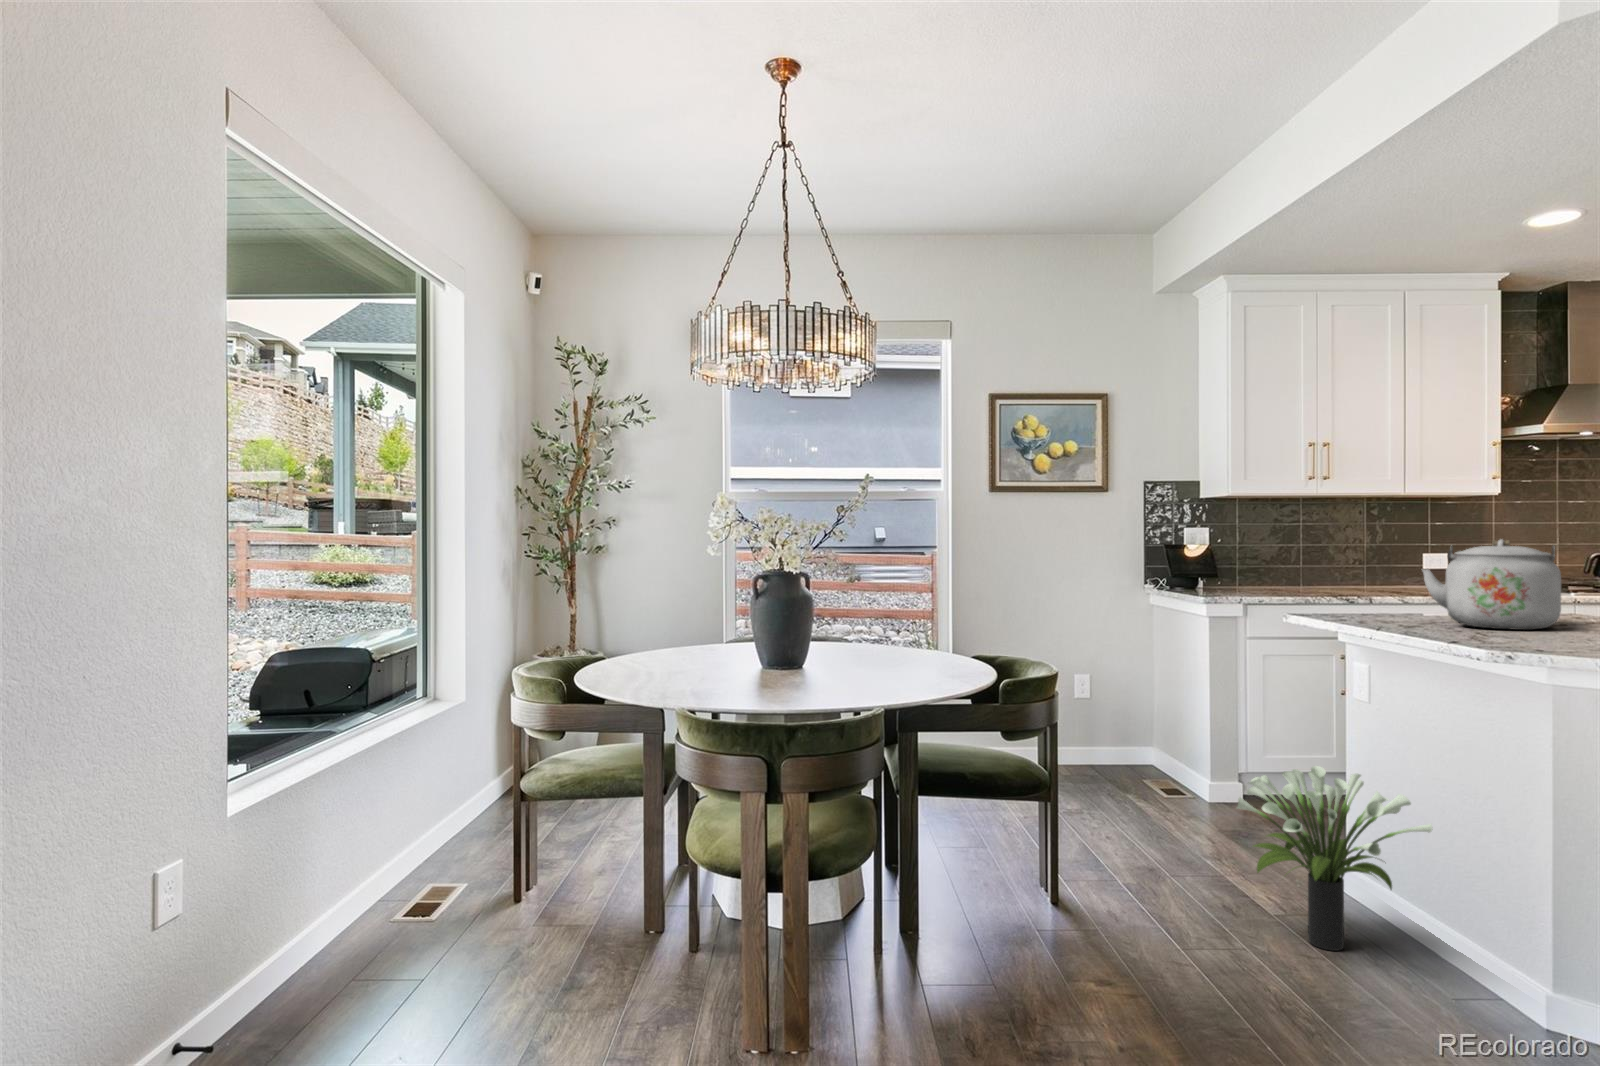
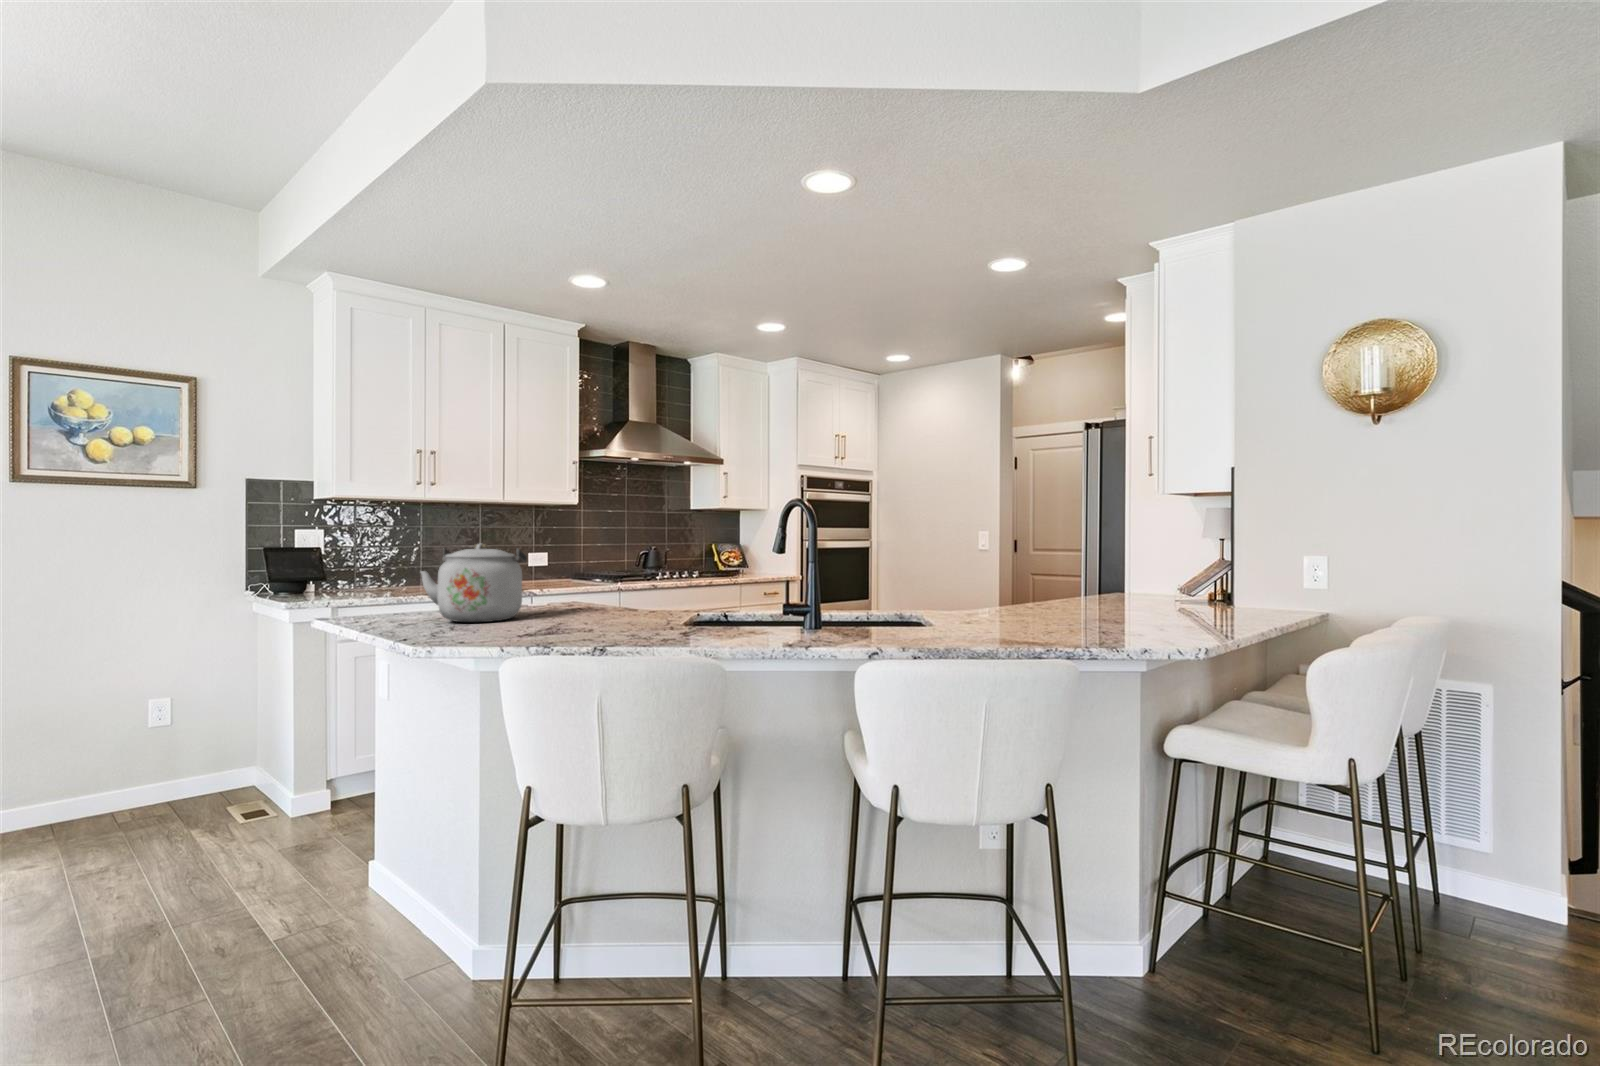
potted plant: present [1237,766,1432,951] -> none [196,776,393,966]

